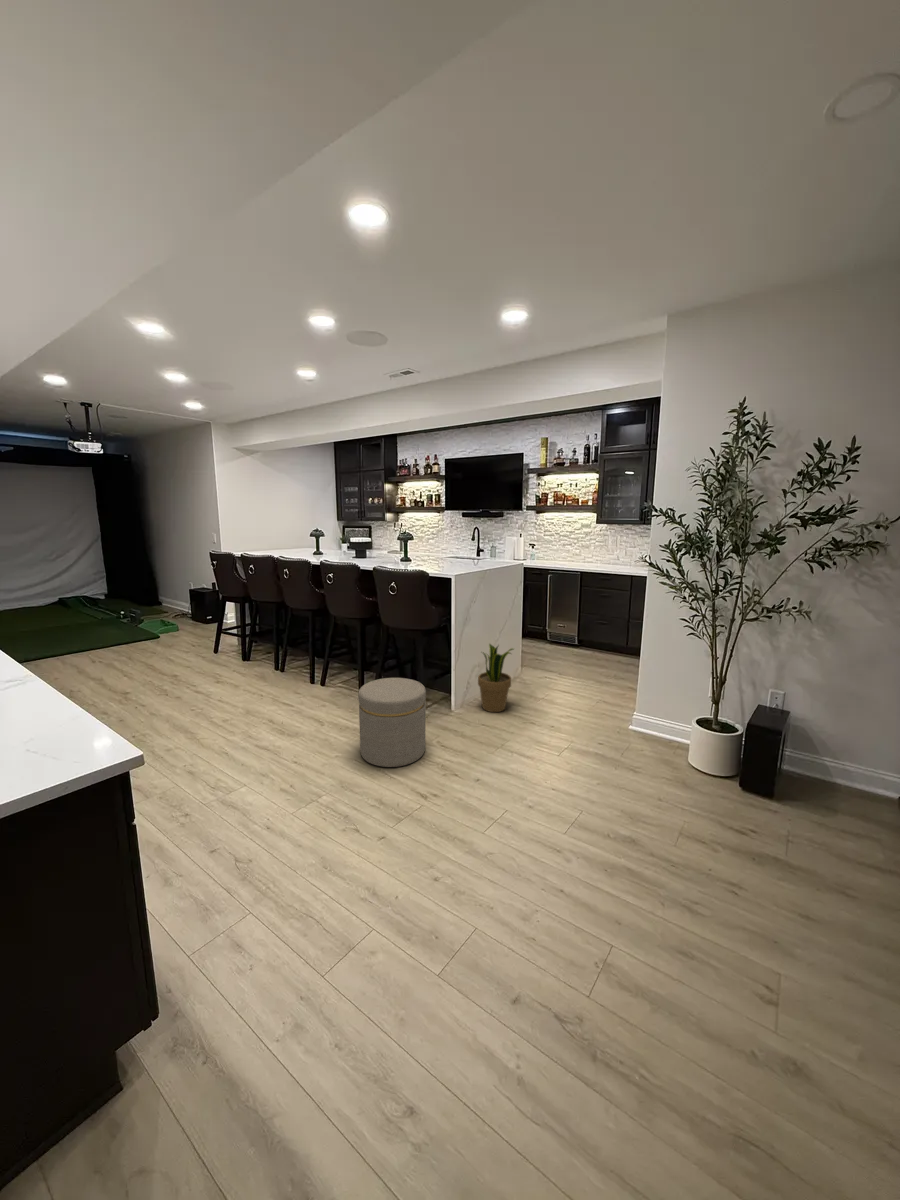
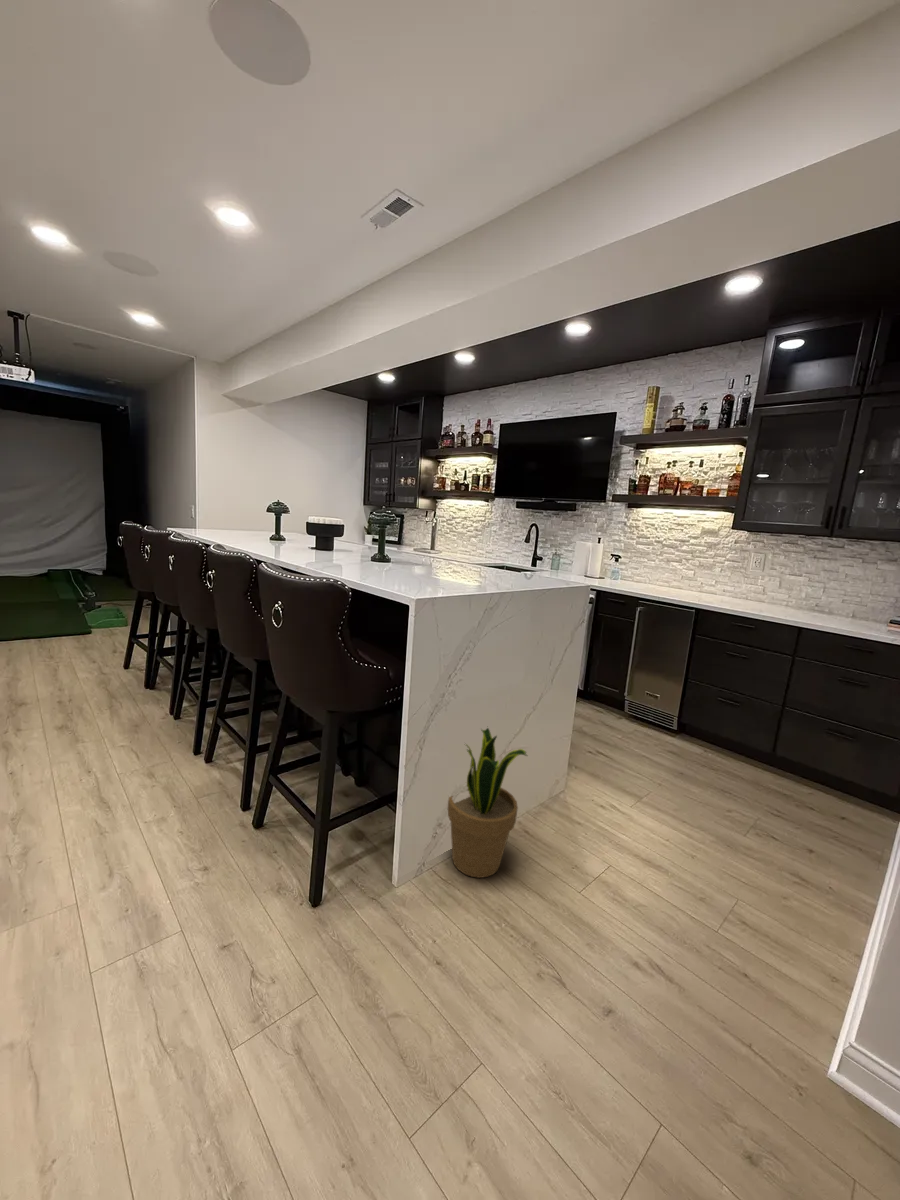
ottoman: present [358,678,426,767] -> none [79,787,268,1049]

